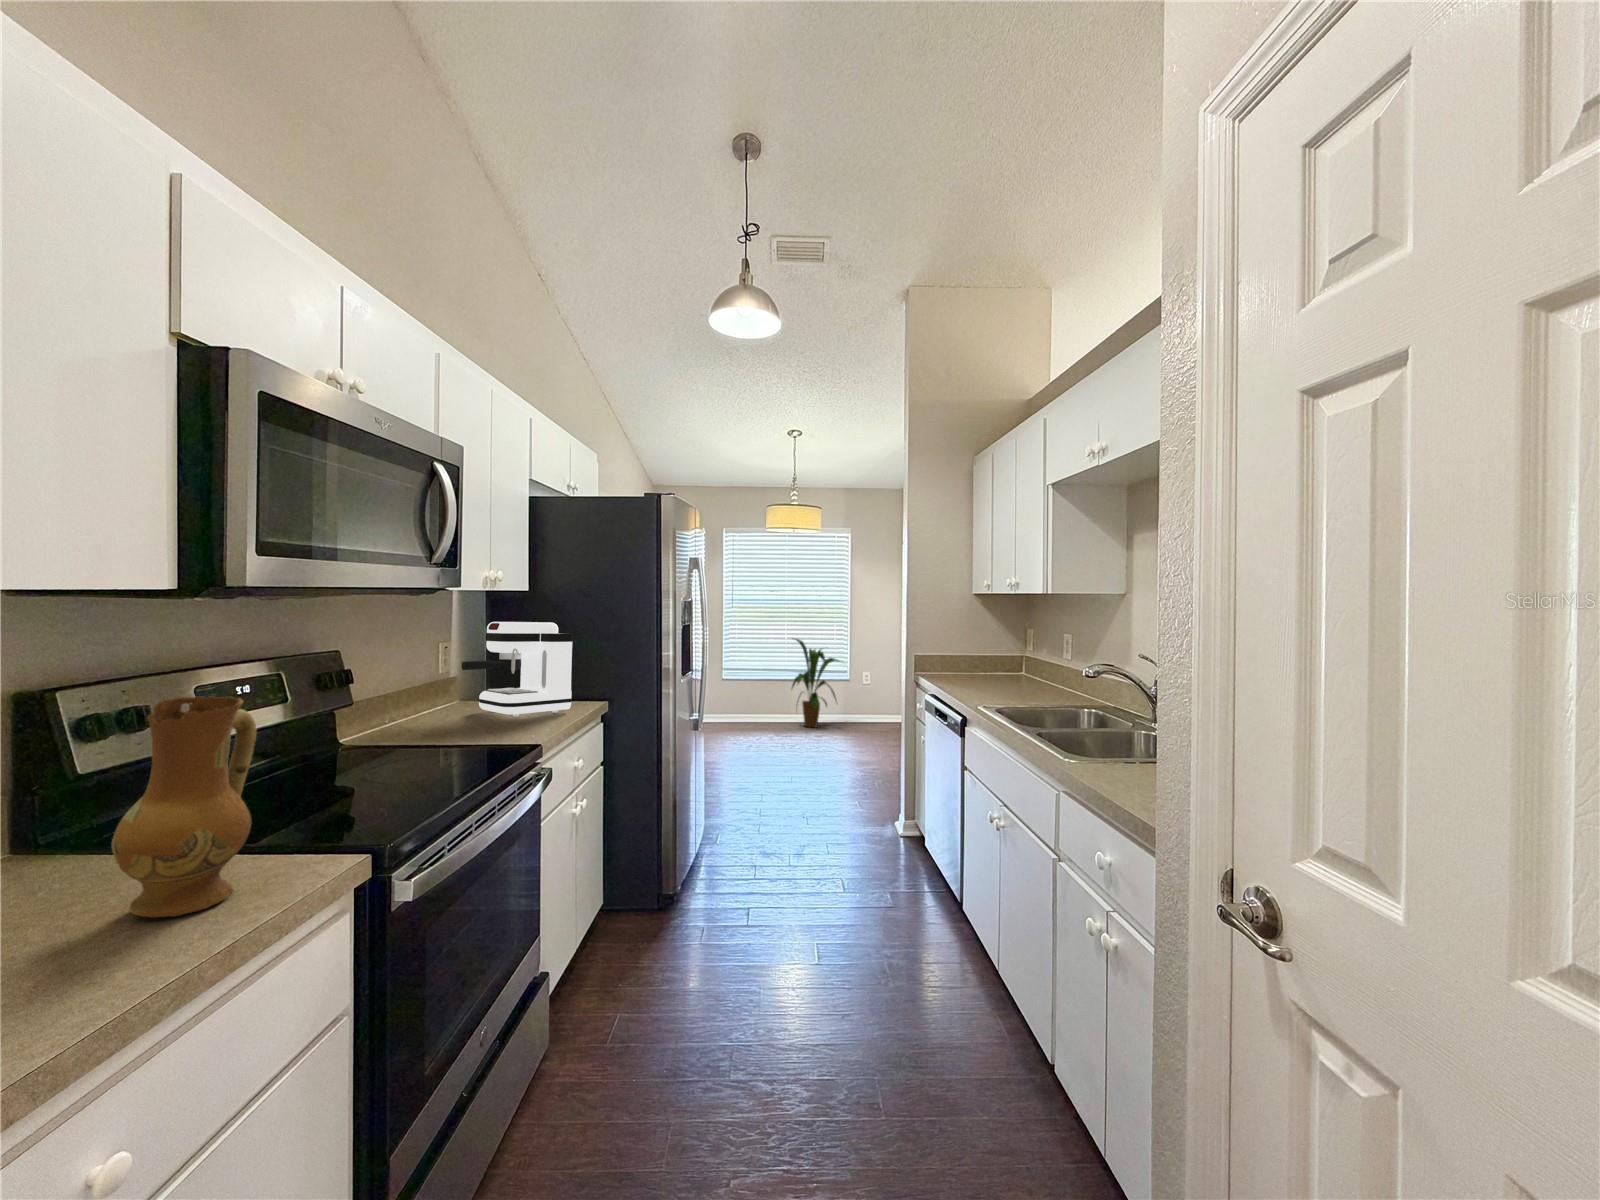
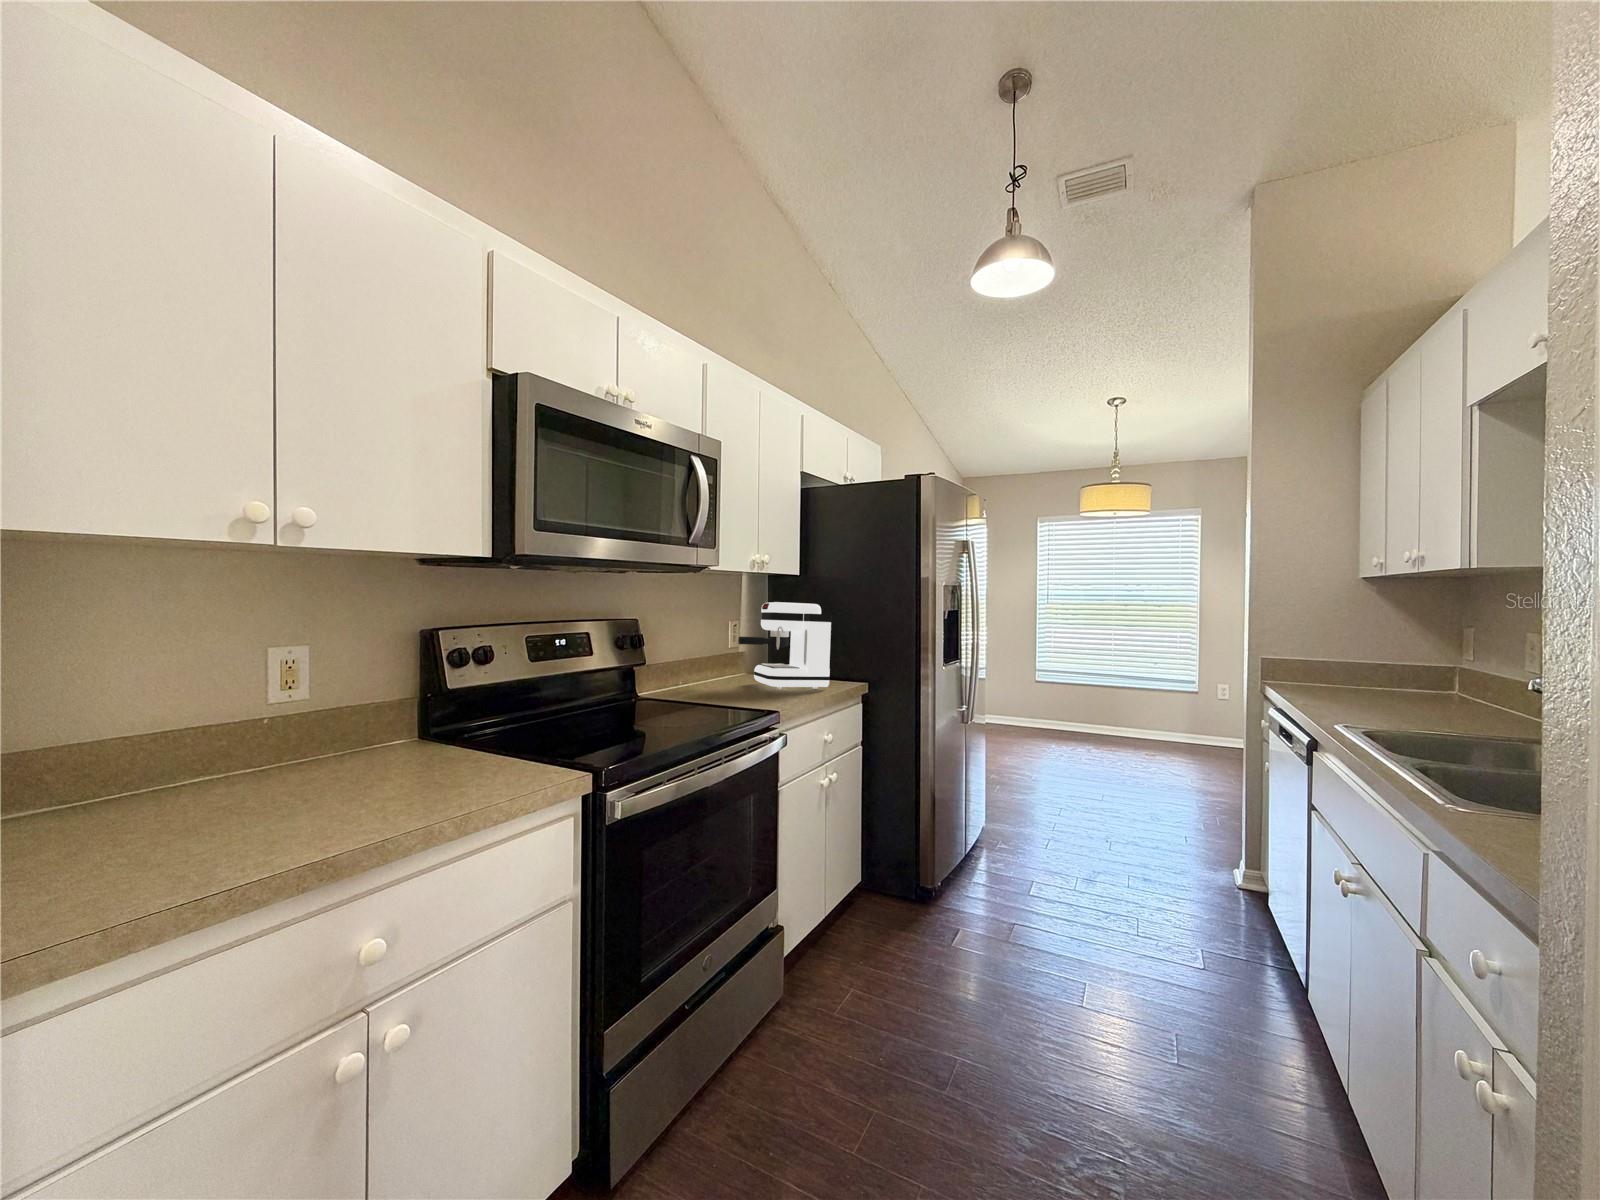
house plant: present [792,639,839,727] -> none [1116,639,1193,745]
ceramic jug: present [112,696,256,918] -> none [421,632,516,792]

